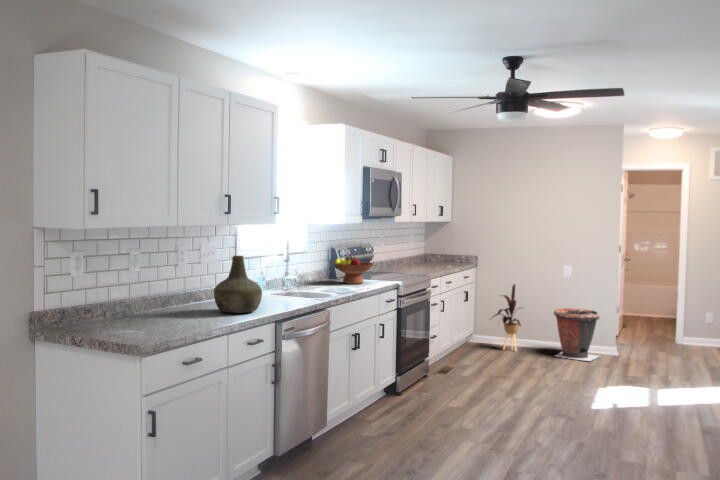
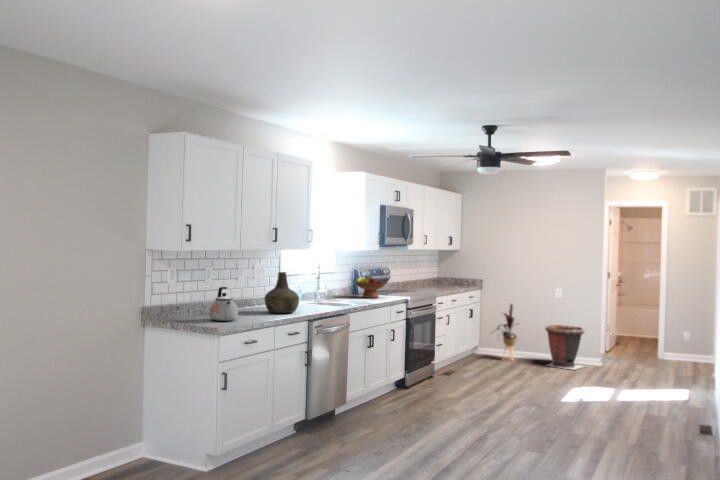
kettle: none [129,280,173,331] -> present [209,287,238,321]

